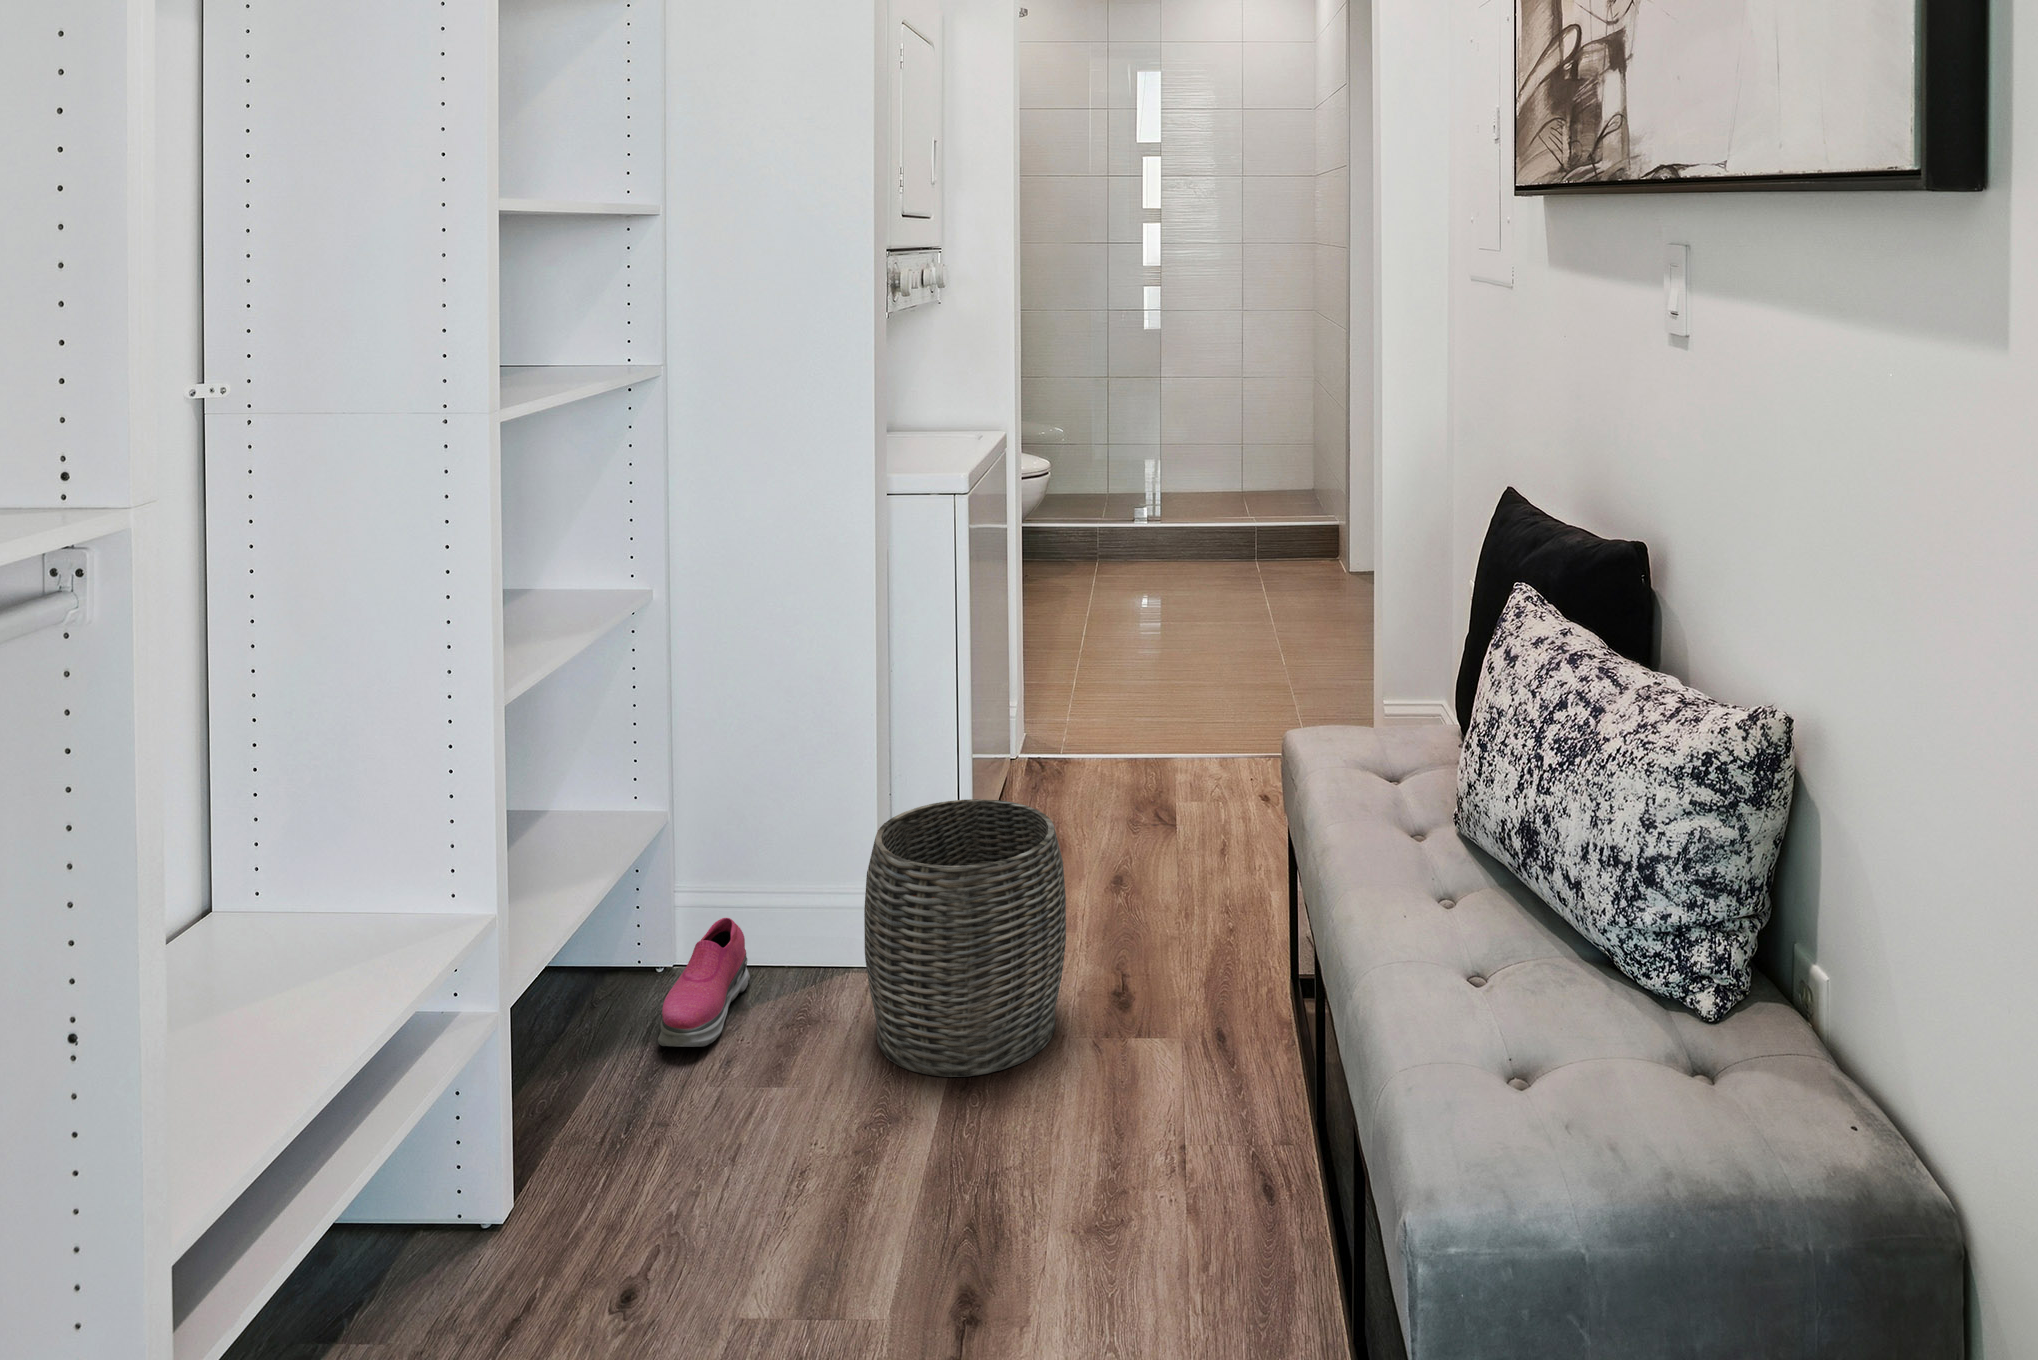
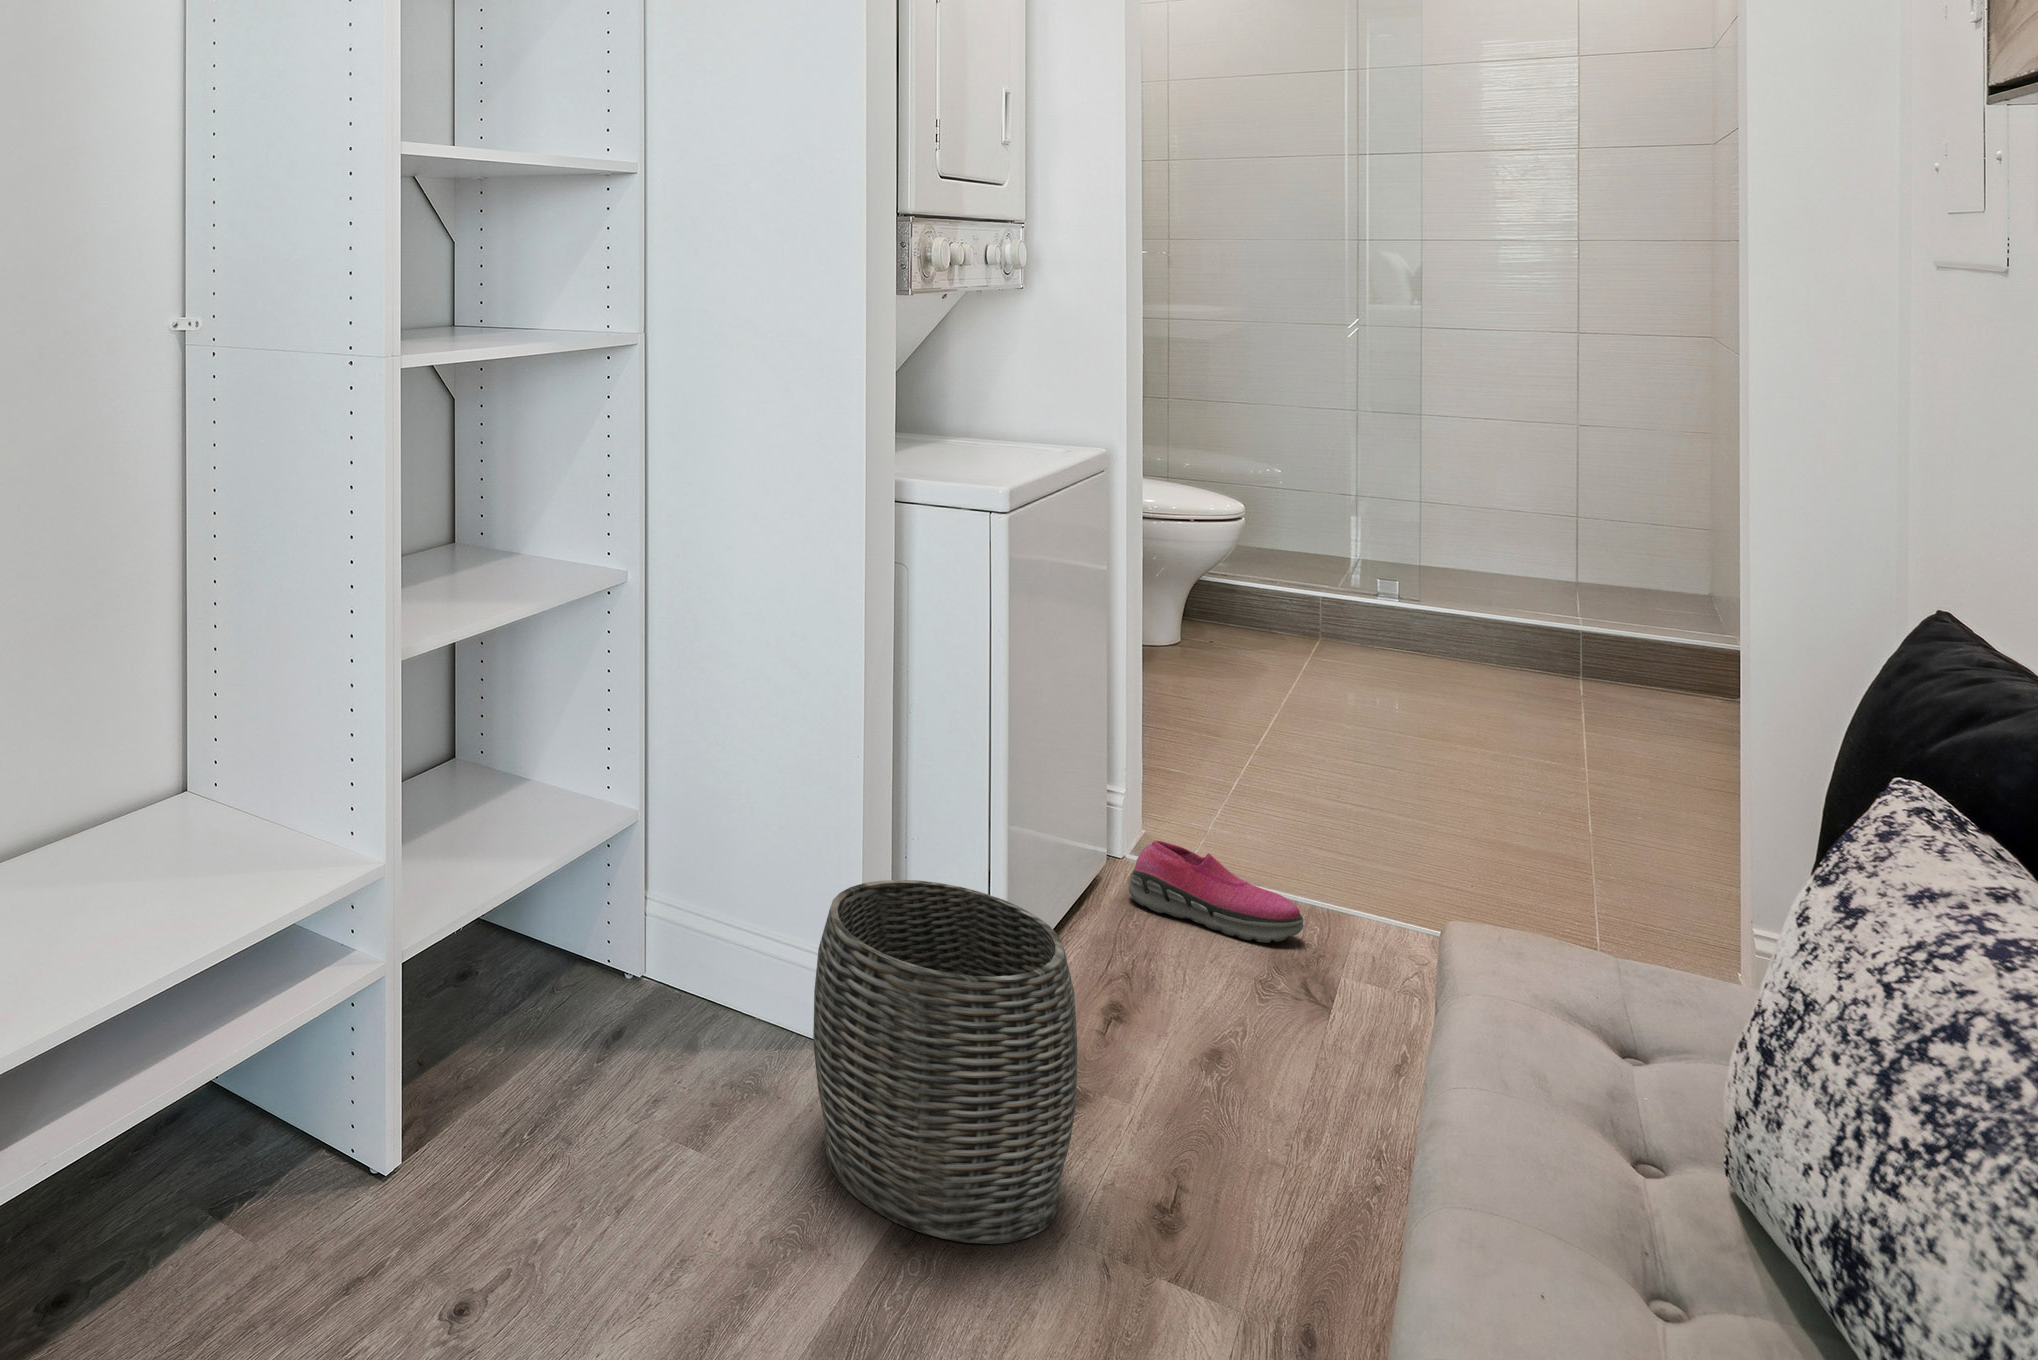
shoe: present [658,918,750,1047] -> present [1129,841,1303,943]

